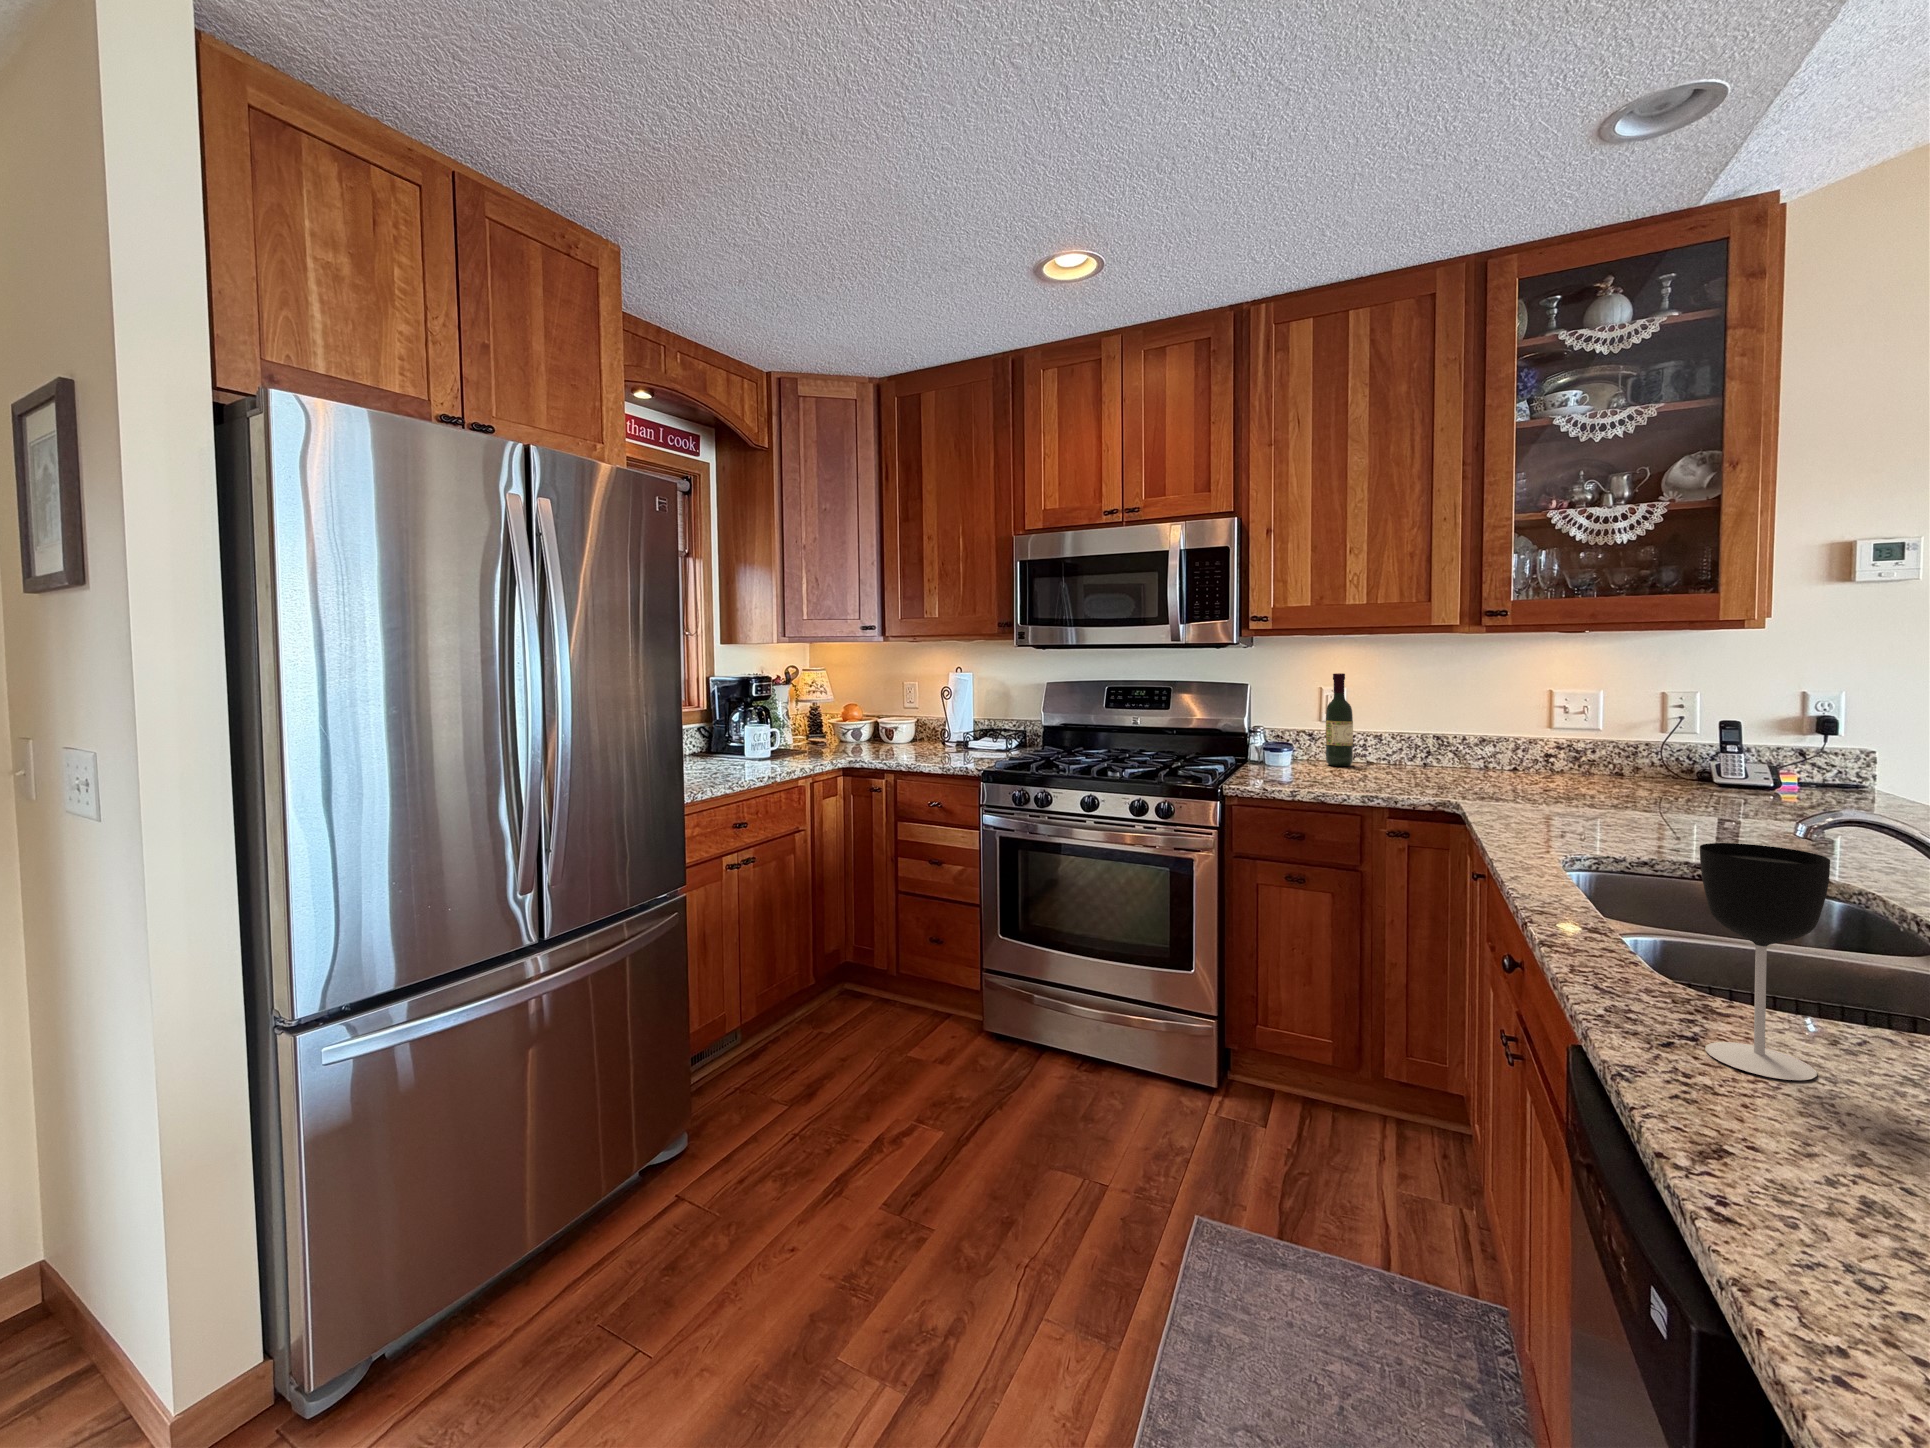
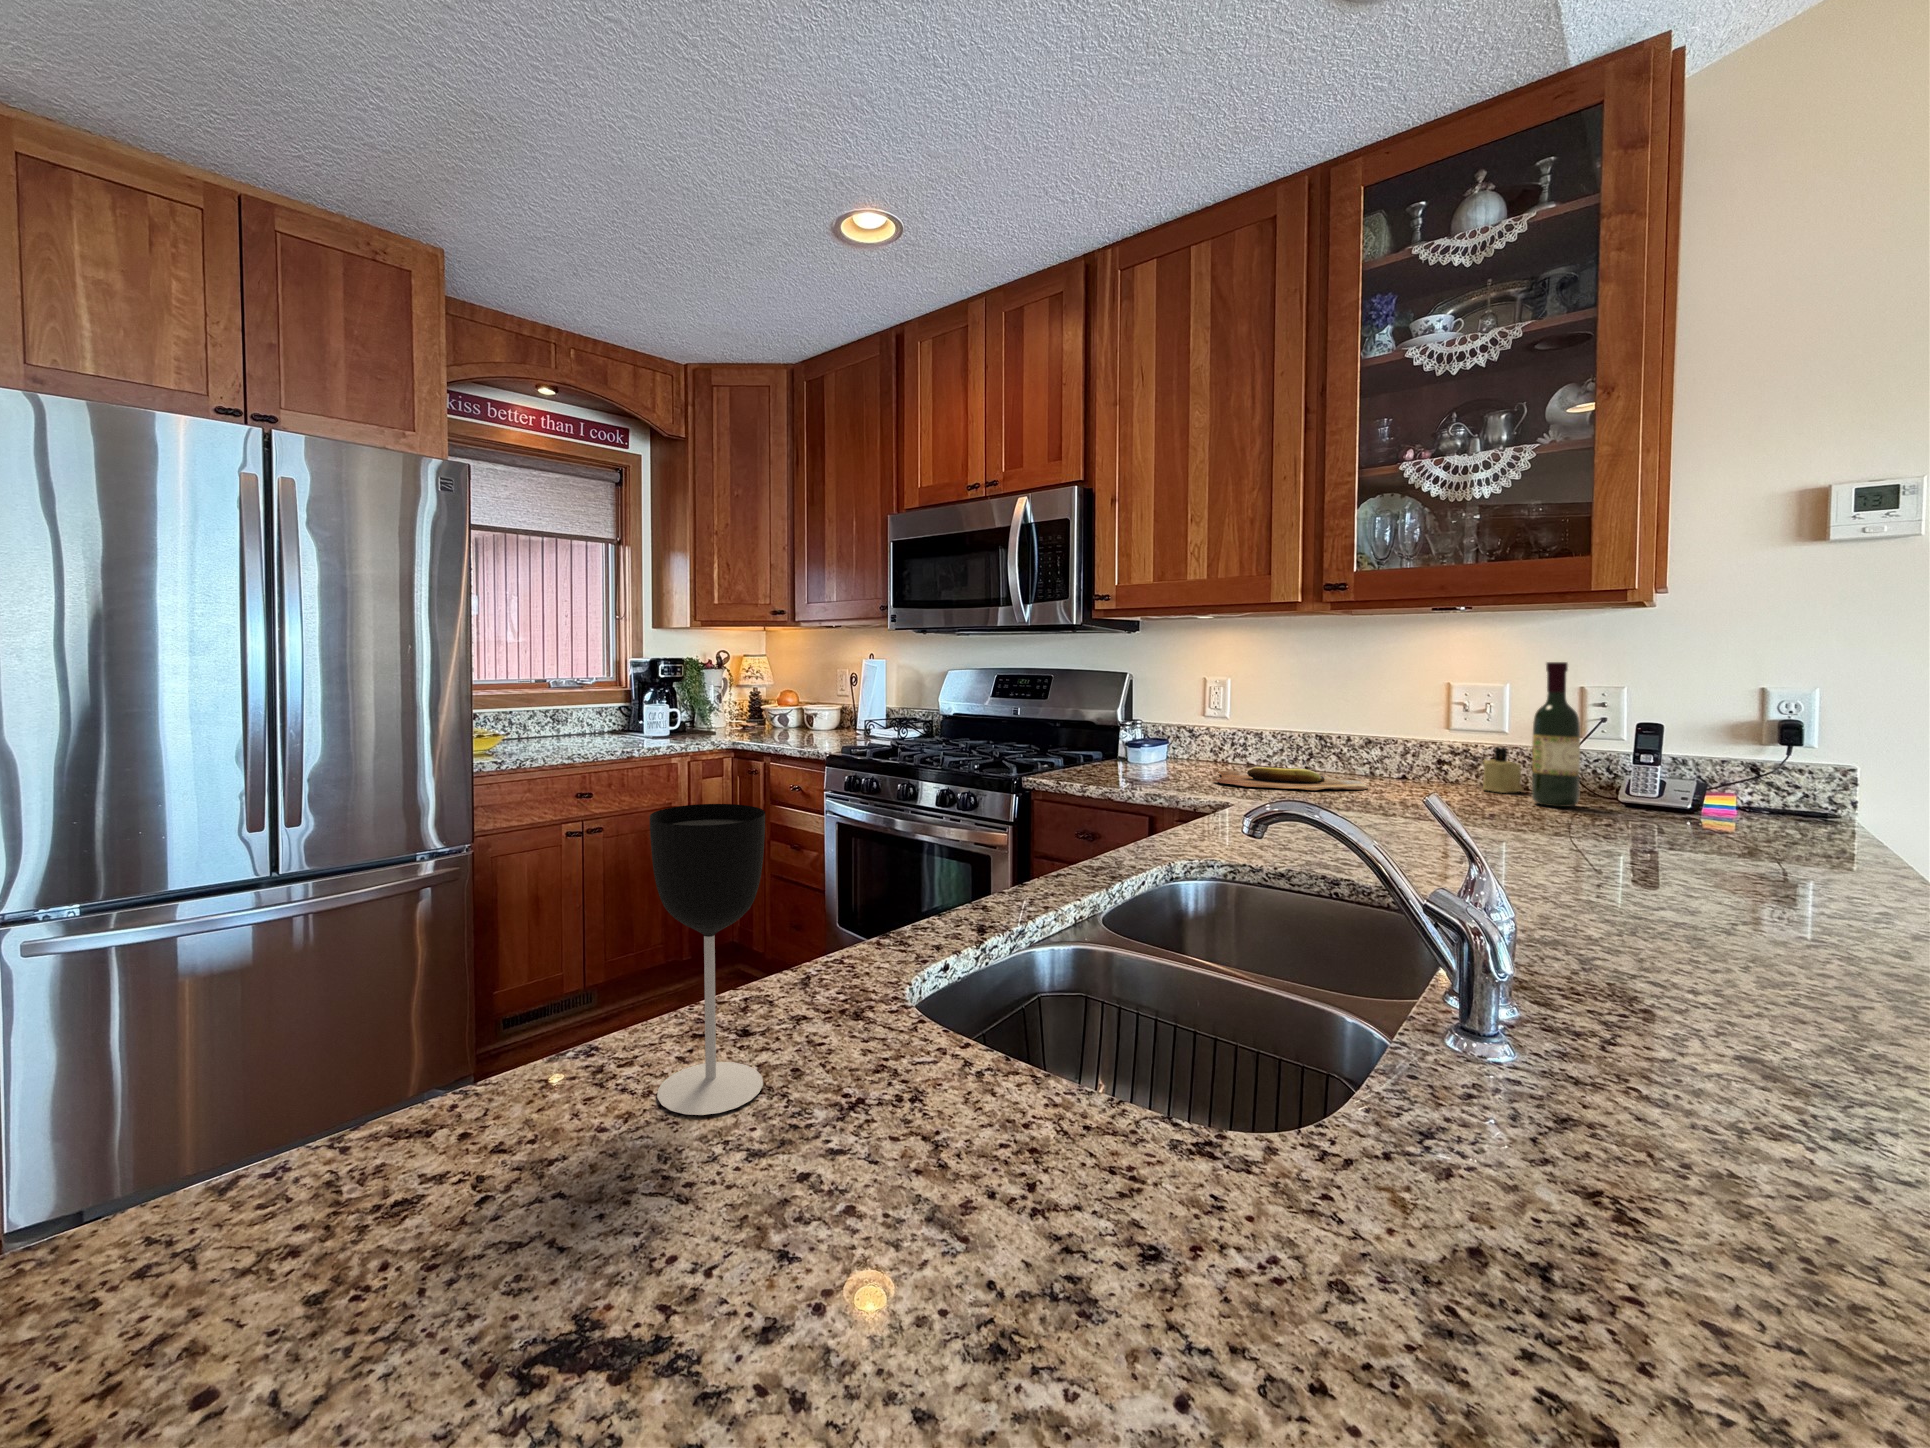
wine bottle: present [1326,673,1353,766] -> present [1532,662,1580,807]
candle: none [1589,742,1624,779] -> present [1483,747,1524,793]
cutting board: none [1366,766,1511,784] -> present [1213,767,1368,790]

